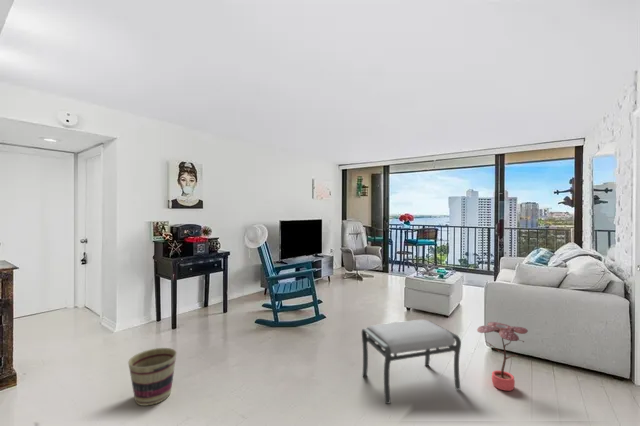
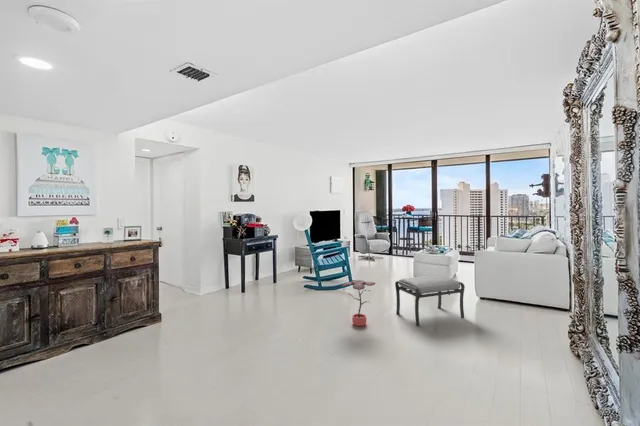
potted plant: present [477,322,528,391] -> present [342,280,375,326]
basket: present [128,348,176,406] -> none [244,296,273,331]

